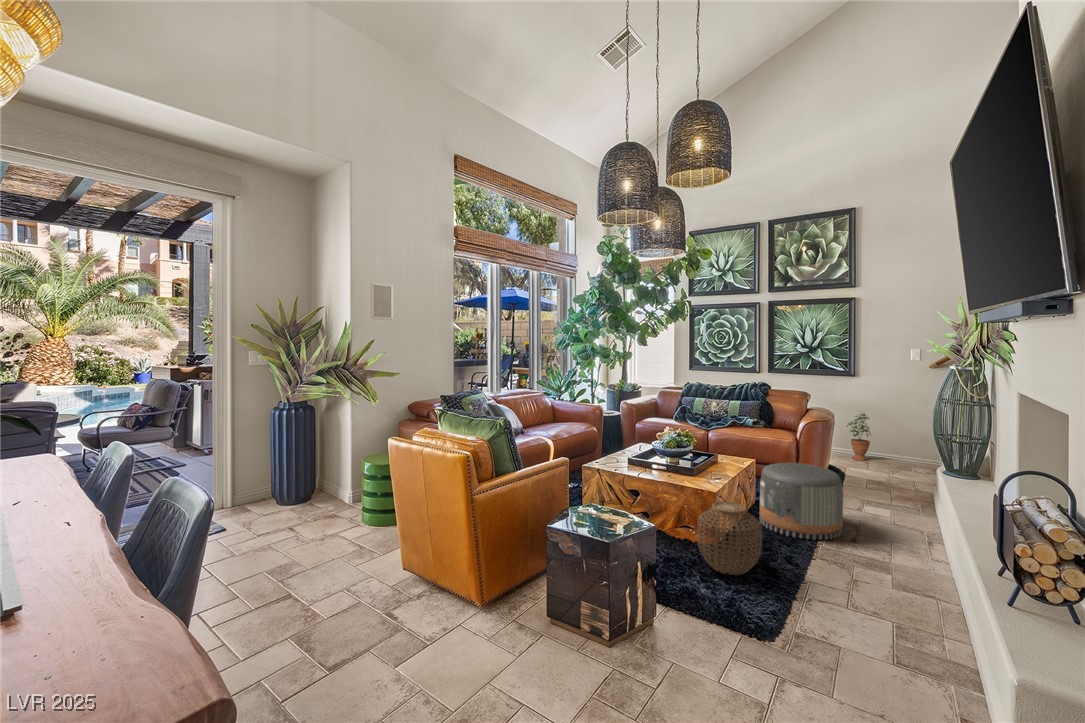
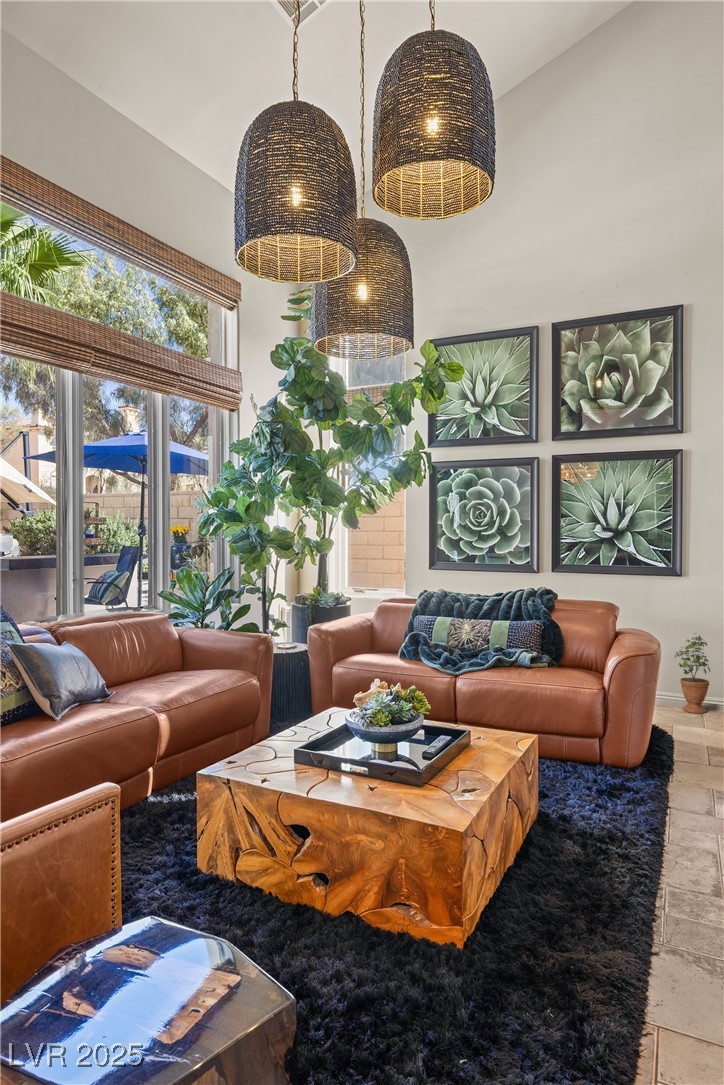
pouf: present [760,463,843,540] -> none [546,741,694,898]
woven basket: present [697,501,762,575] -> none [423,850,555,1019]

